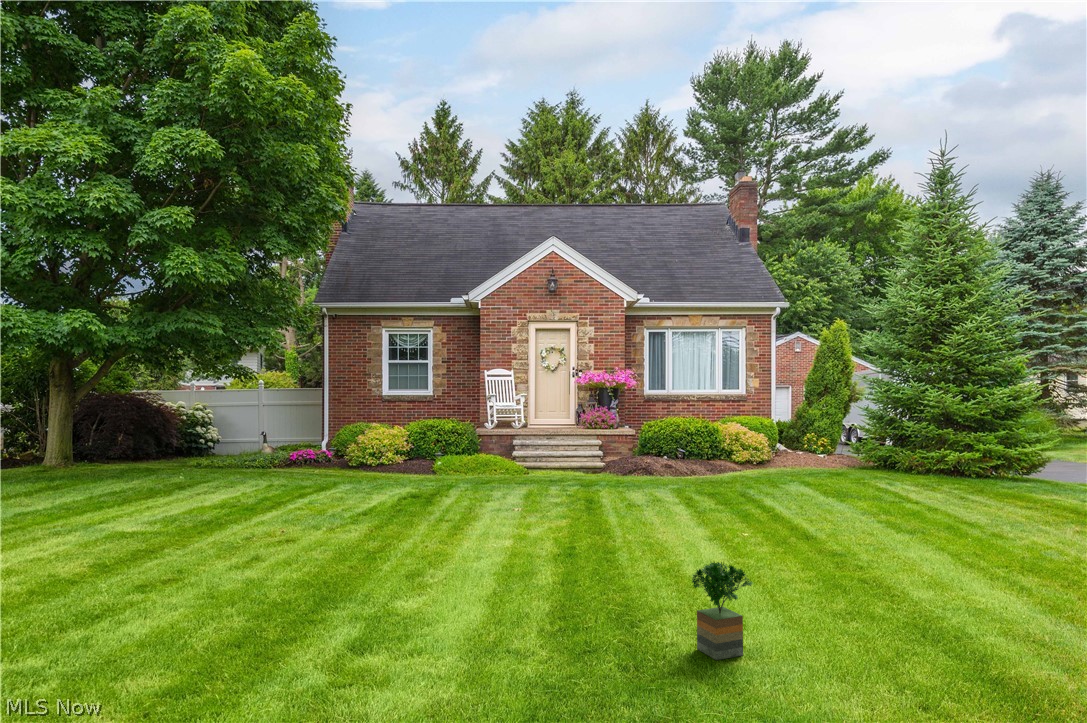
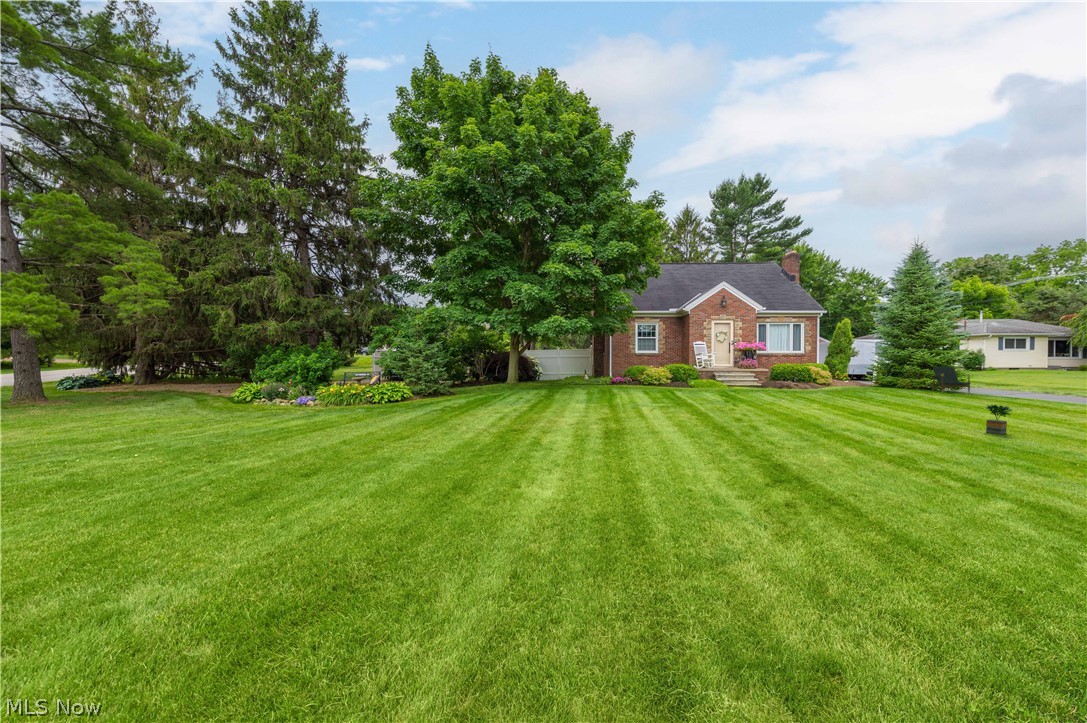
lounge chair: none [936,426,1001,489] -> present [933,367,970,393]

